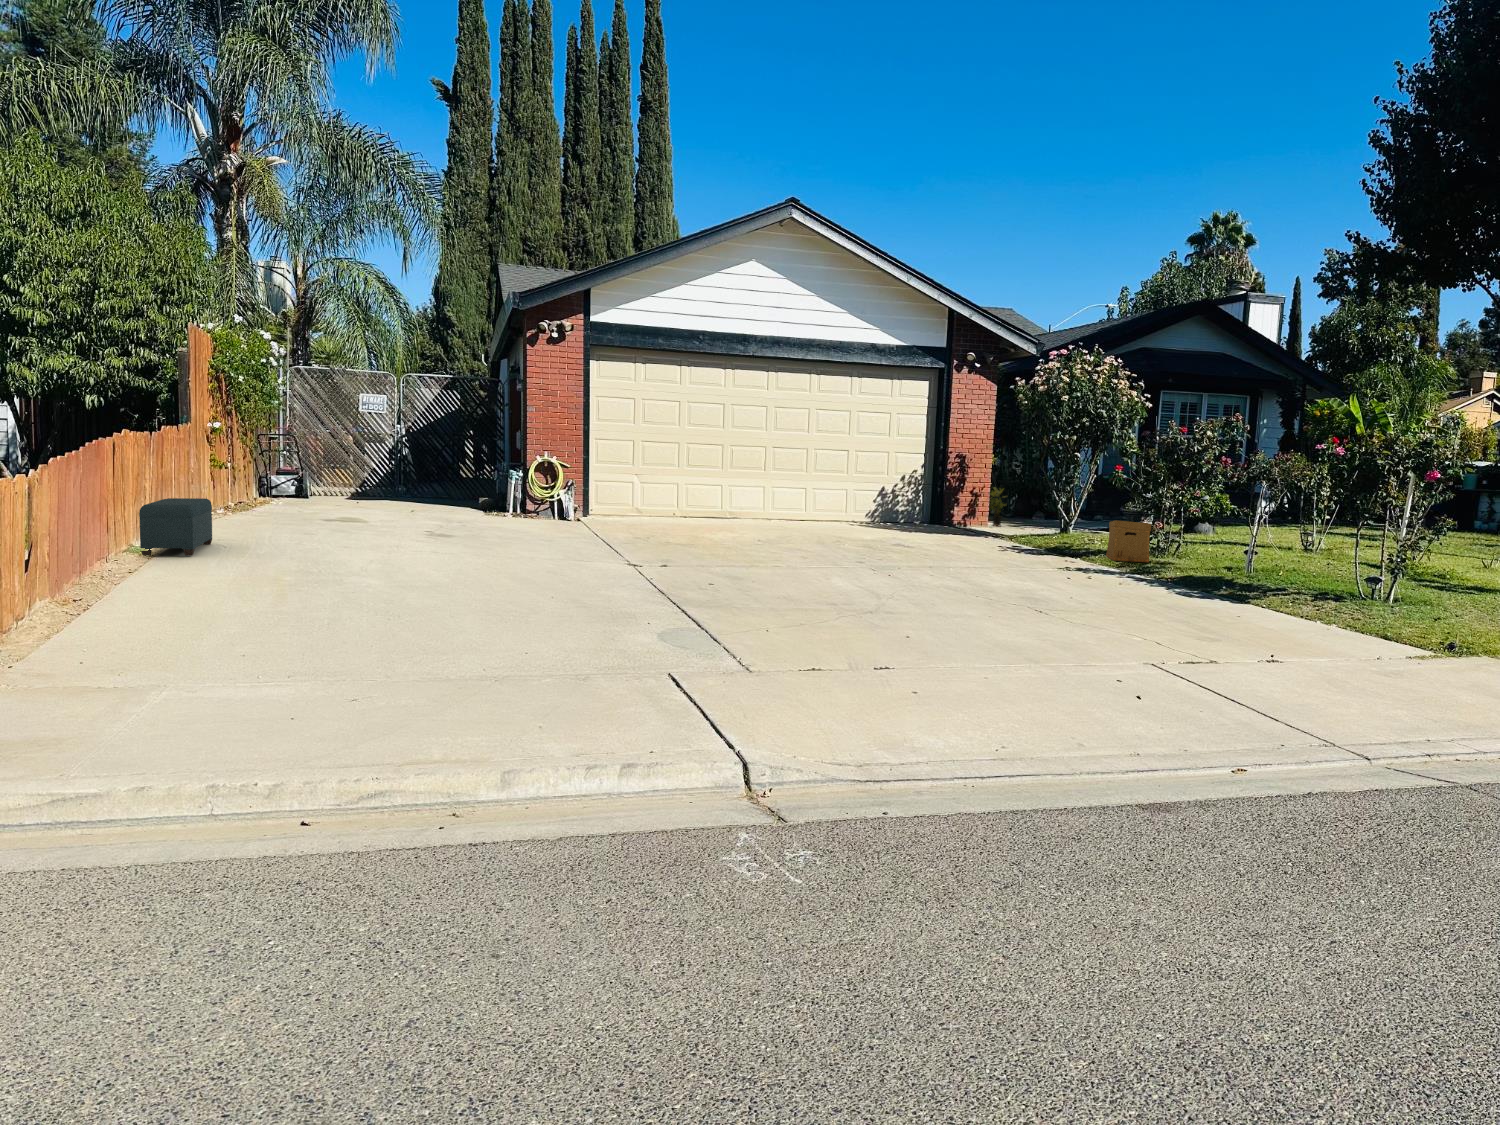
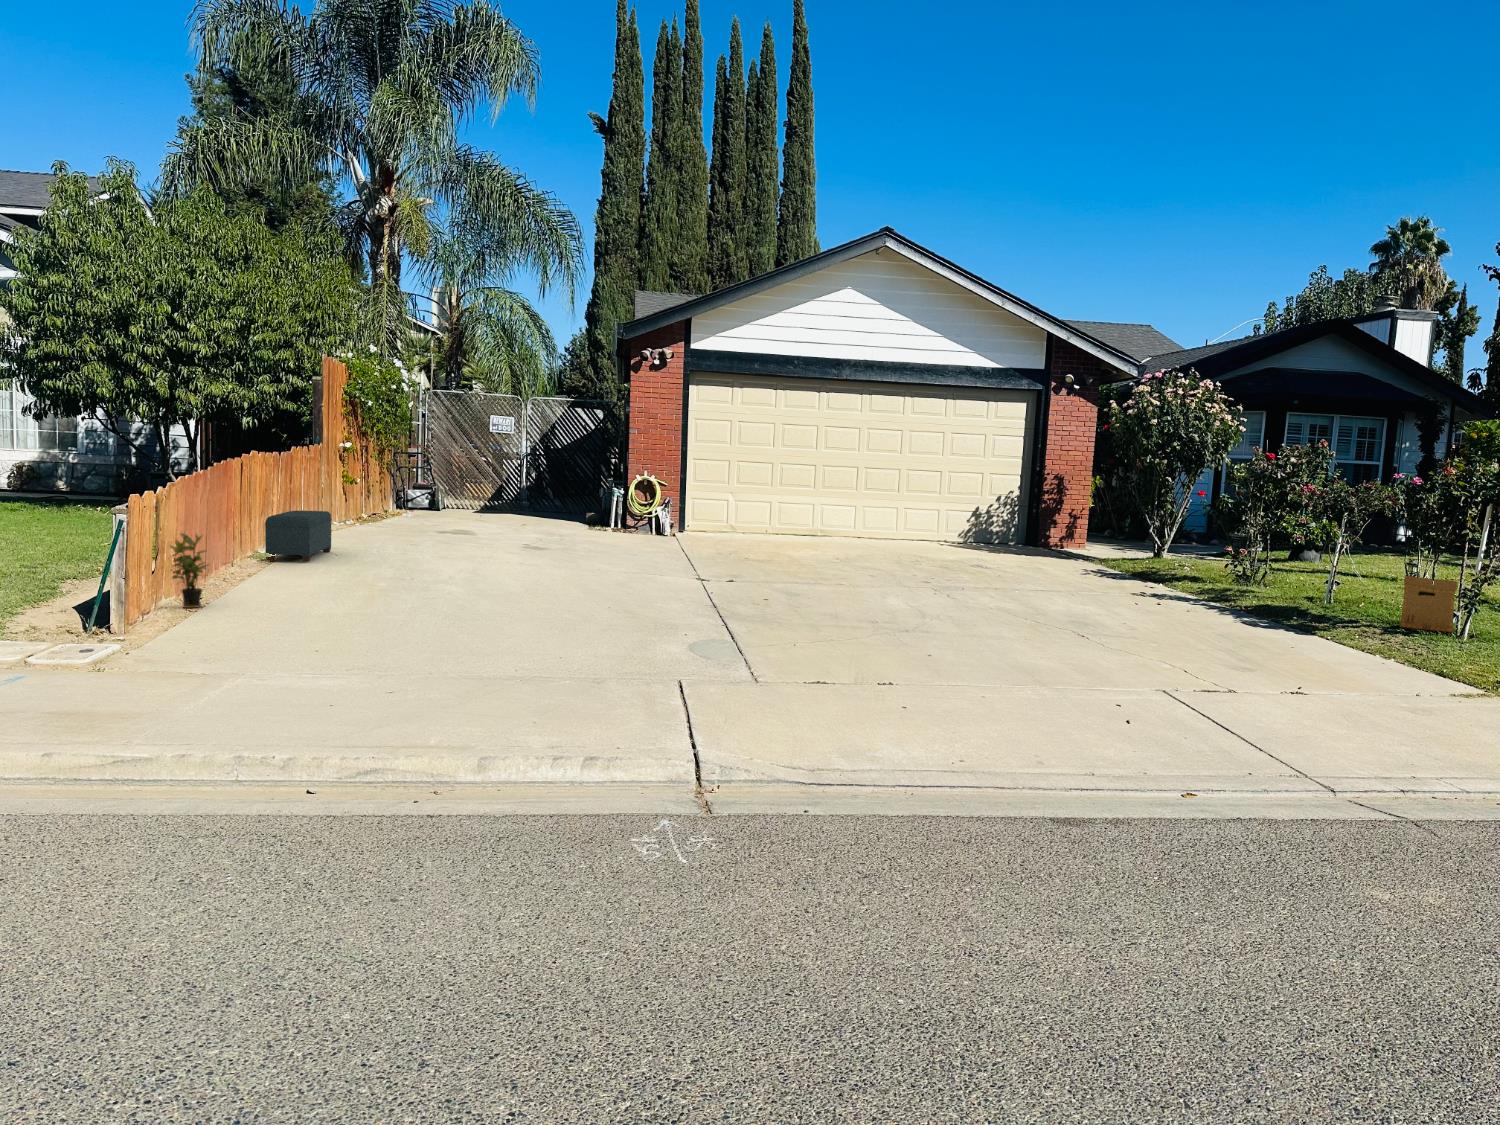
potted plant: present [990,487,1005,526] -> present [170,533,208,608]
cardboard box: present [1106,520,1151,562] -> present [1400,576,1458,632]

